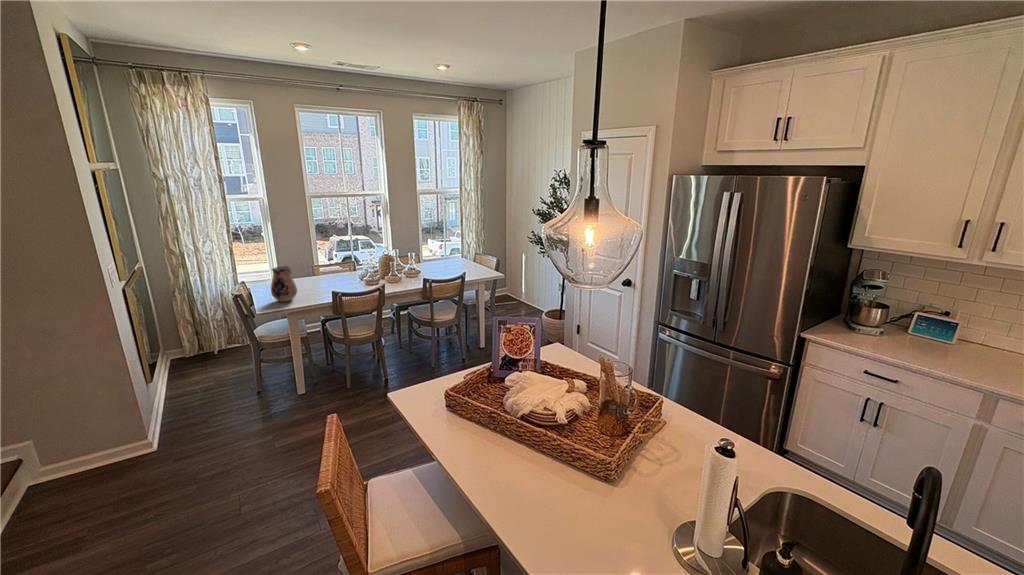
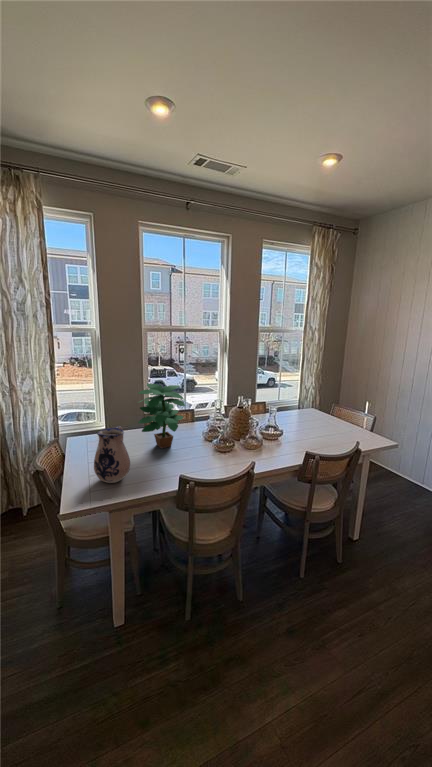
potted plant: none [301,239,341,286] -> present [138,383,185,448]

